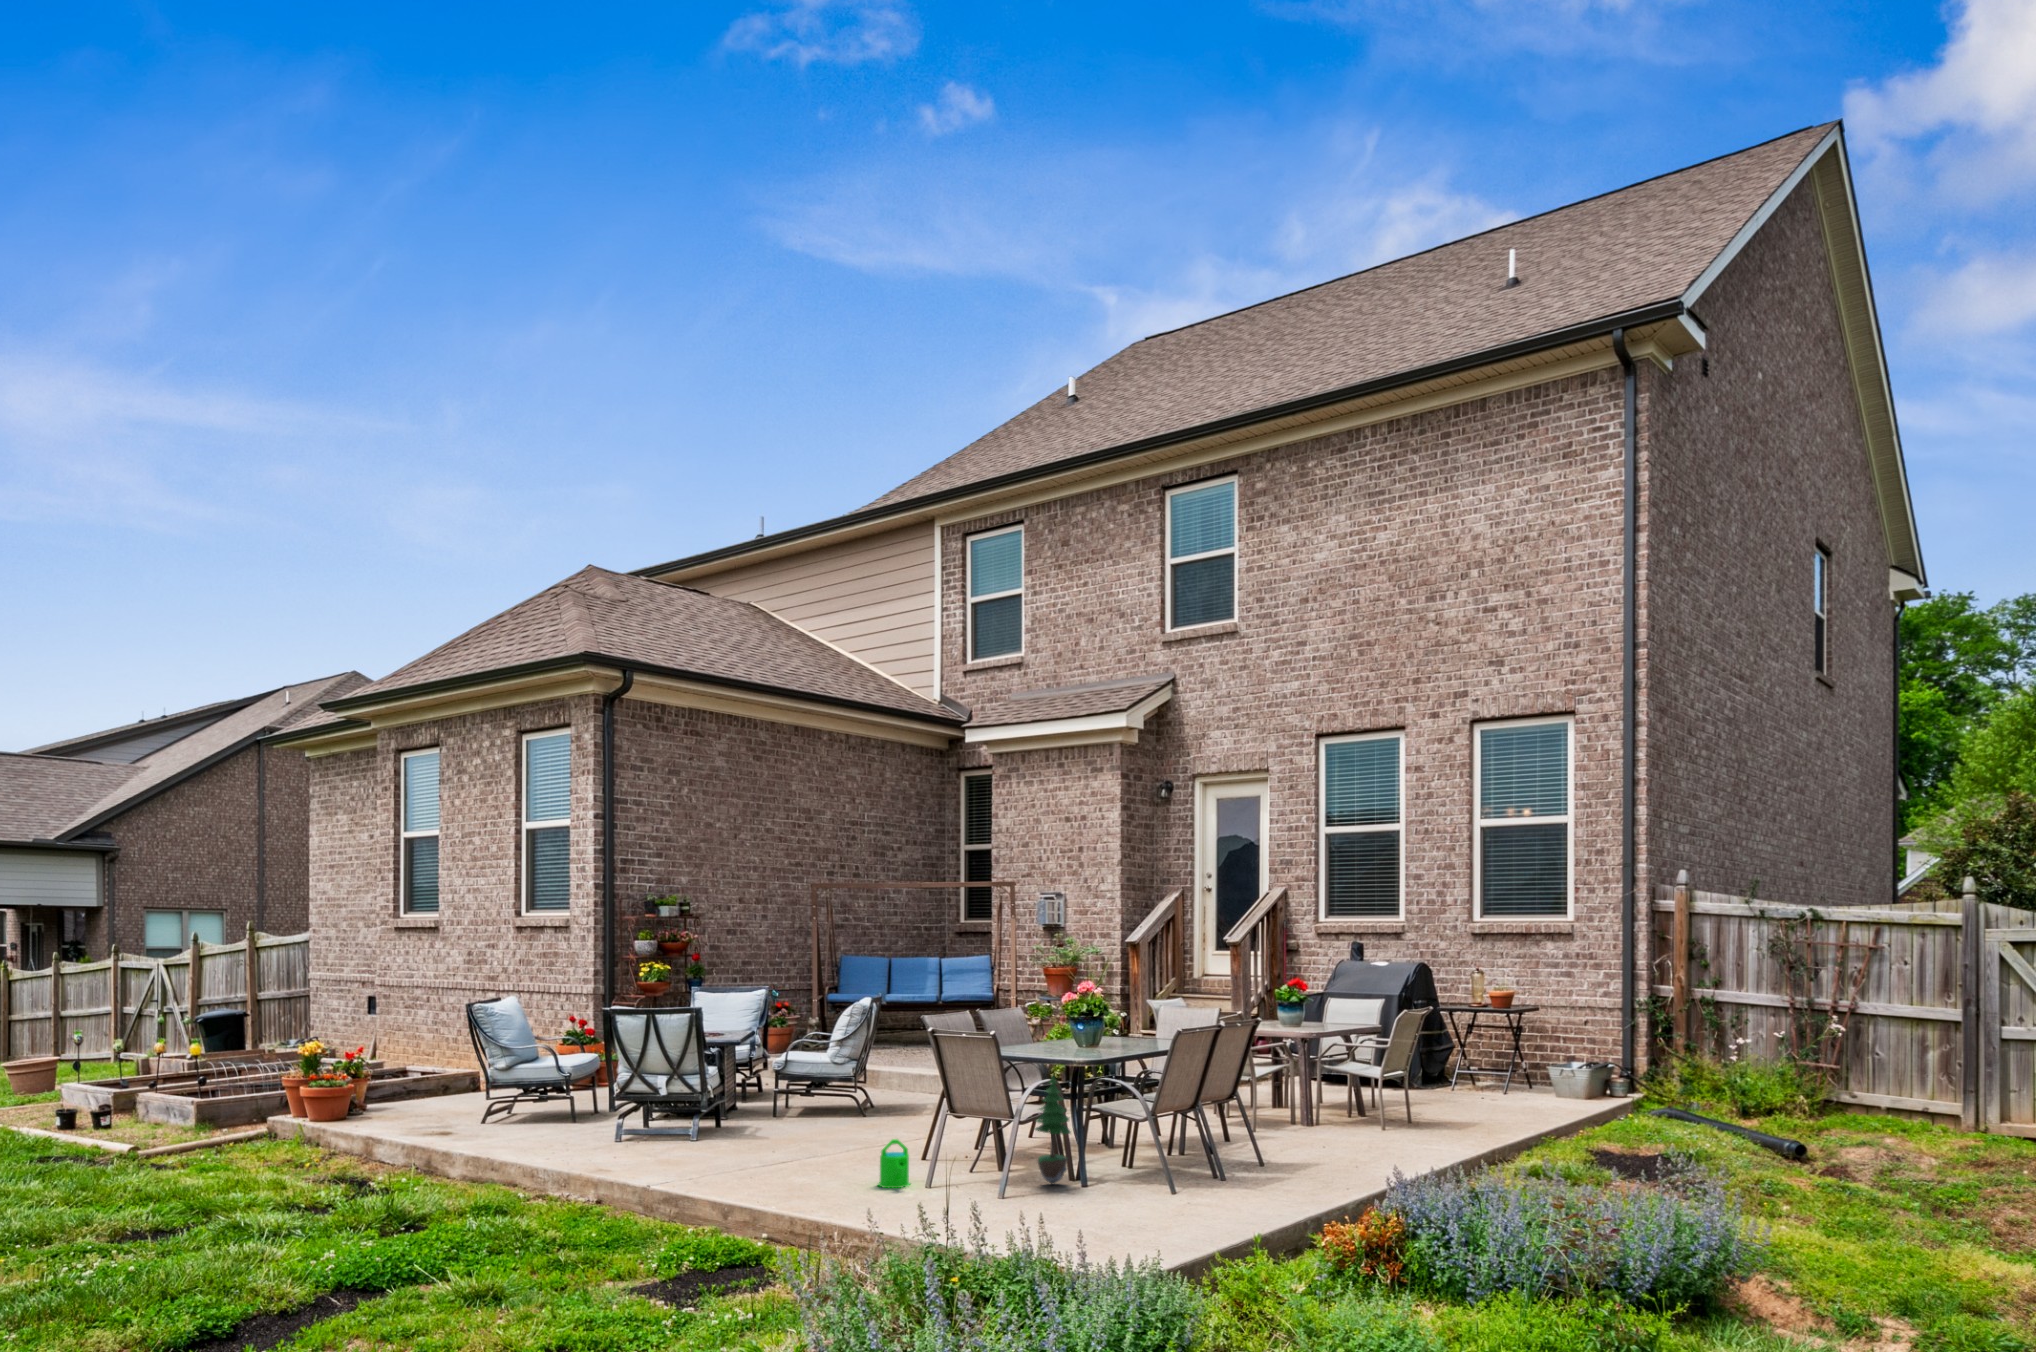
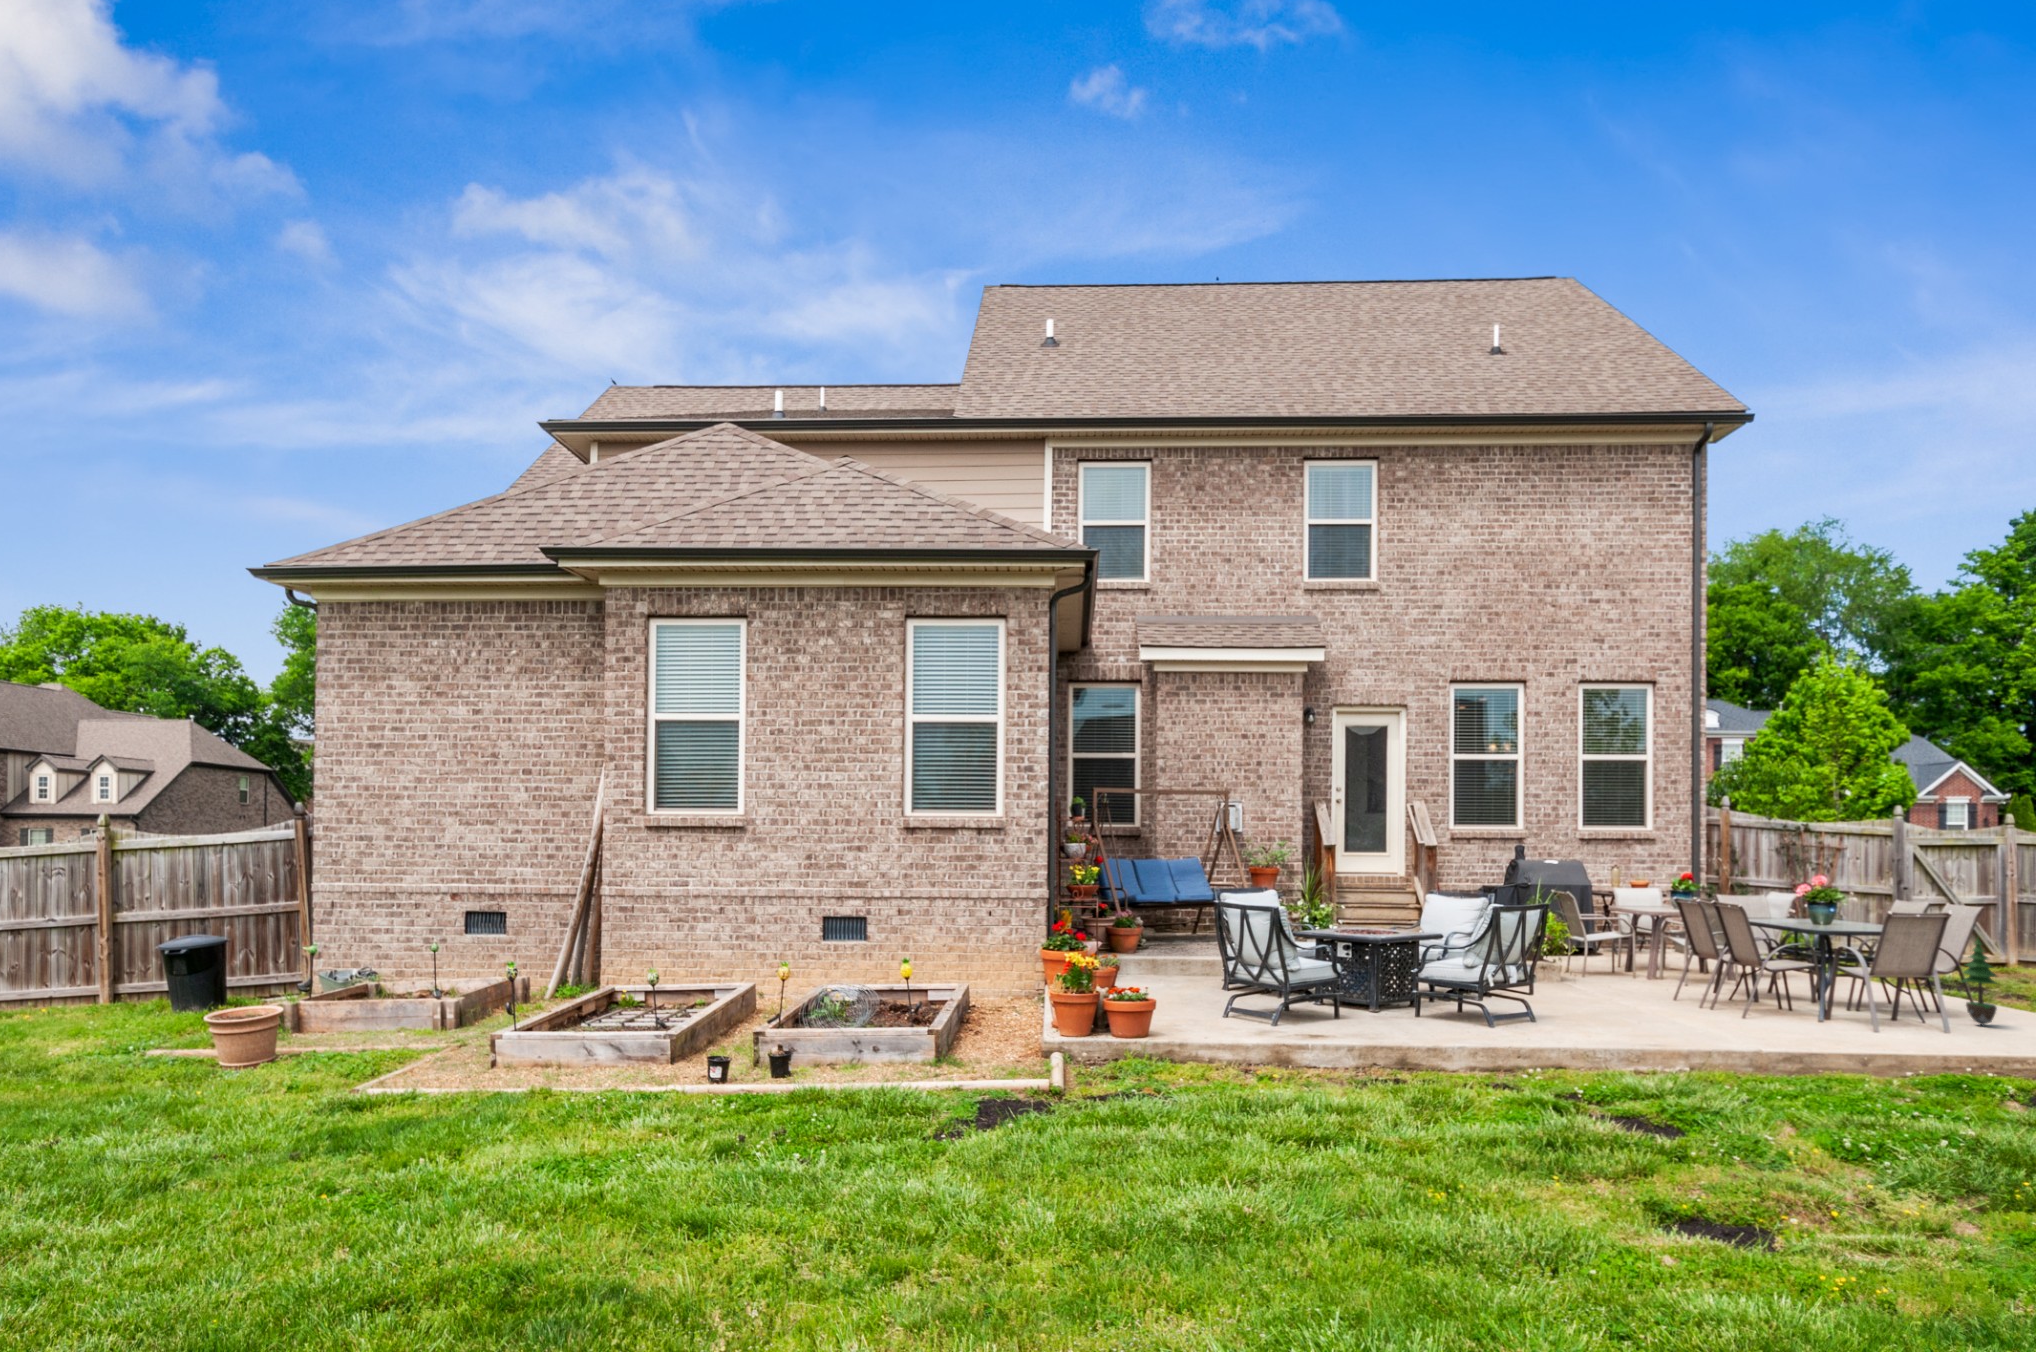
watering can: present [878,1139,910,1188] -> none [1903,1000,1970,1043]

